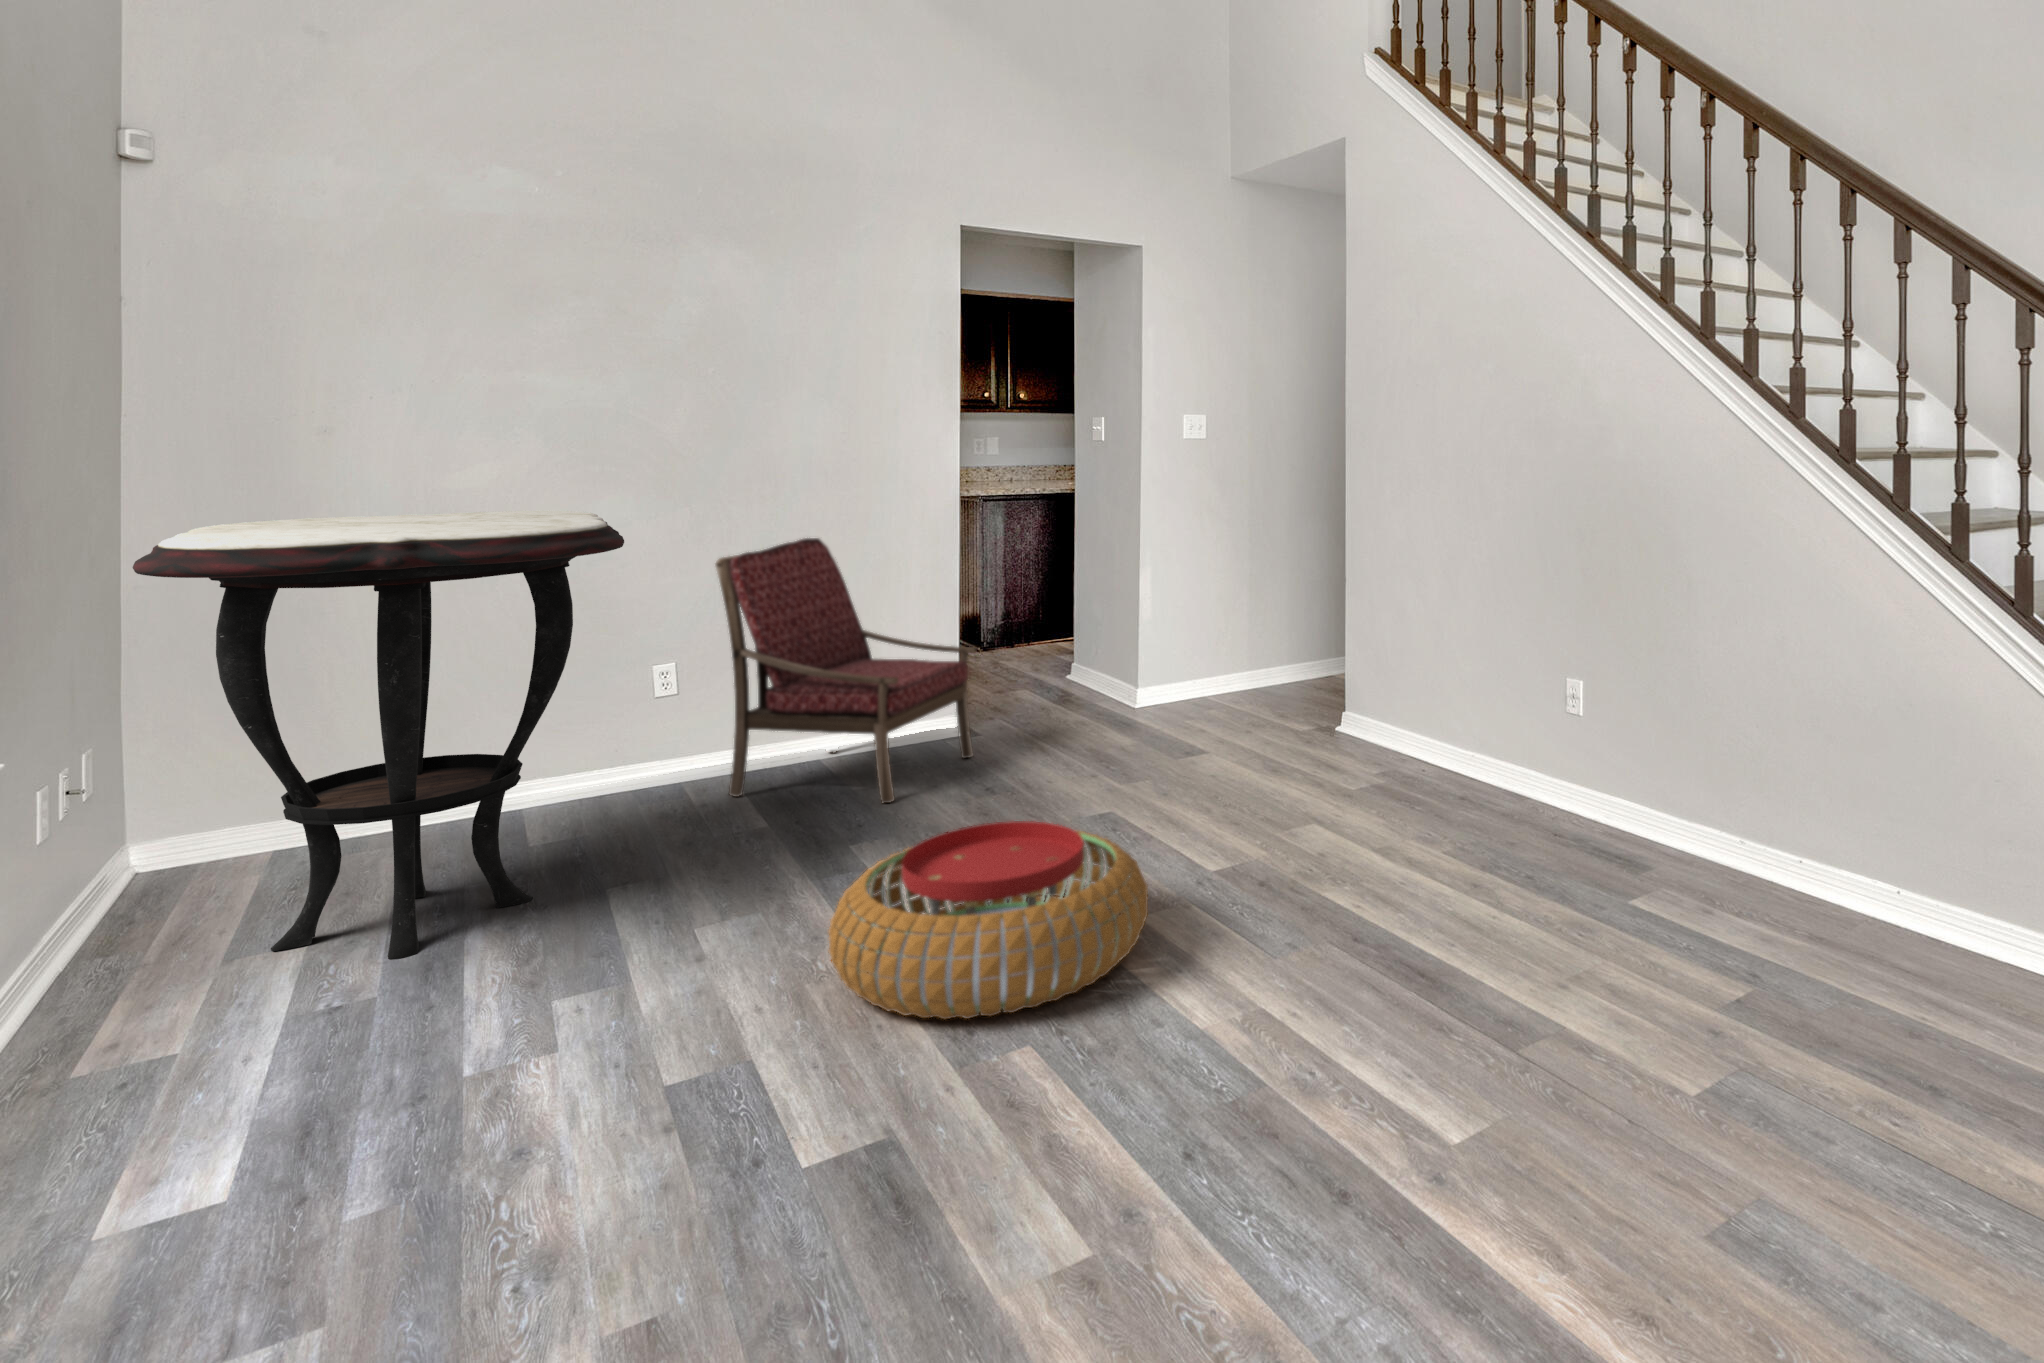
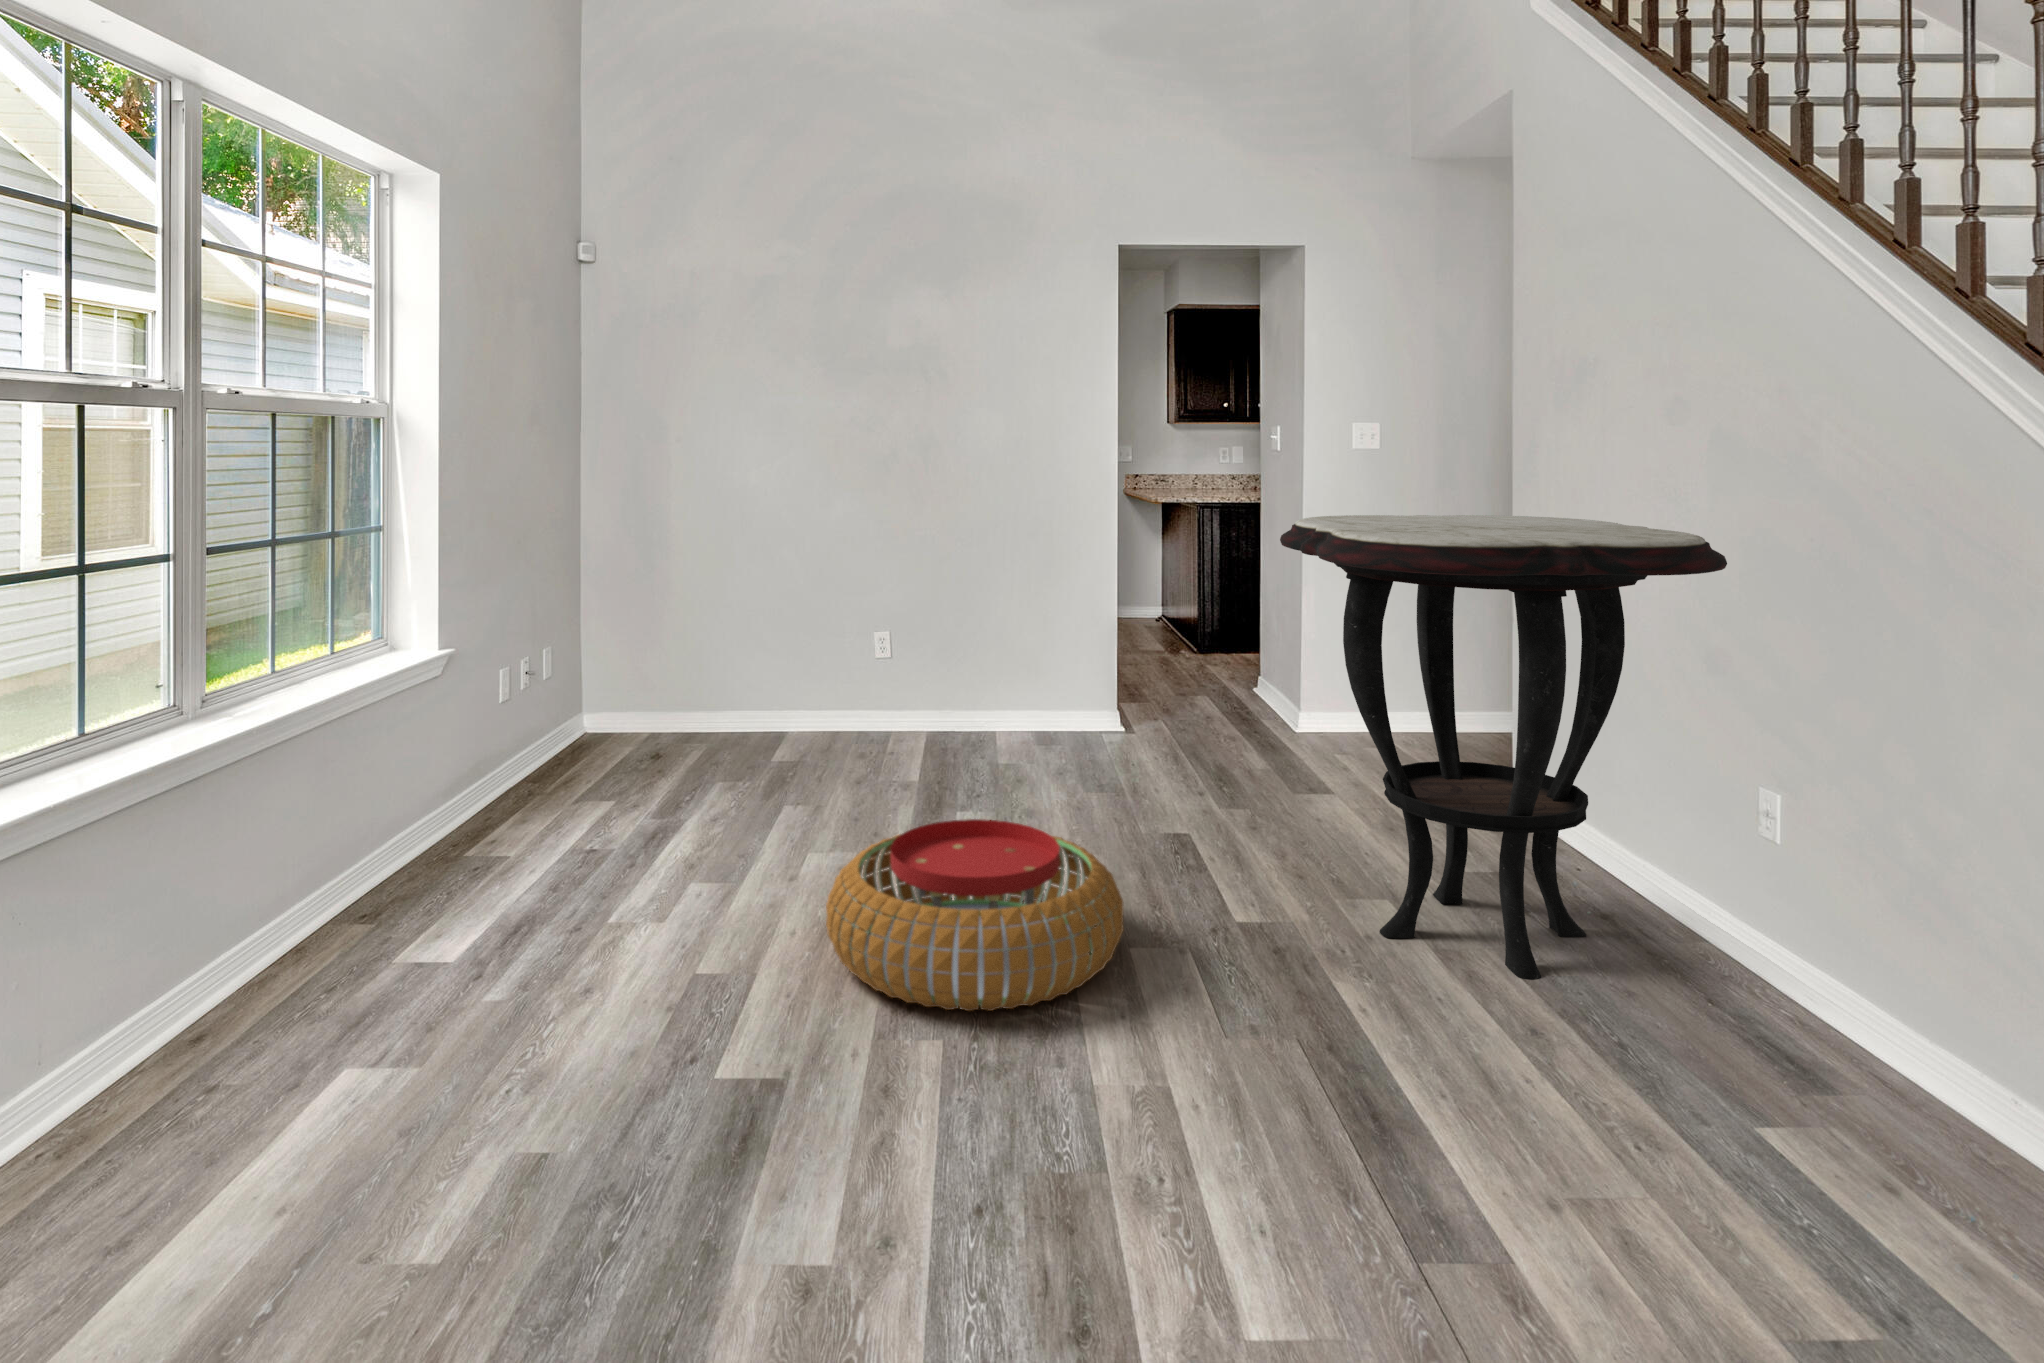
side table: present [133,511,624,959] -> present [1280,515,1727,979]
armchair: present [715,538,976,803] -> none [891,534,1113,786]

